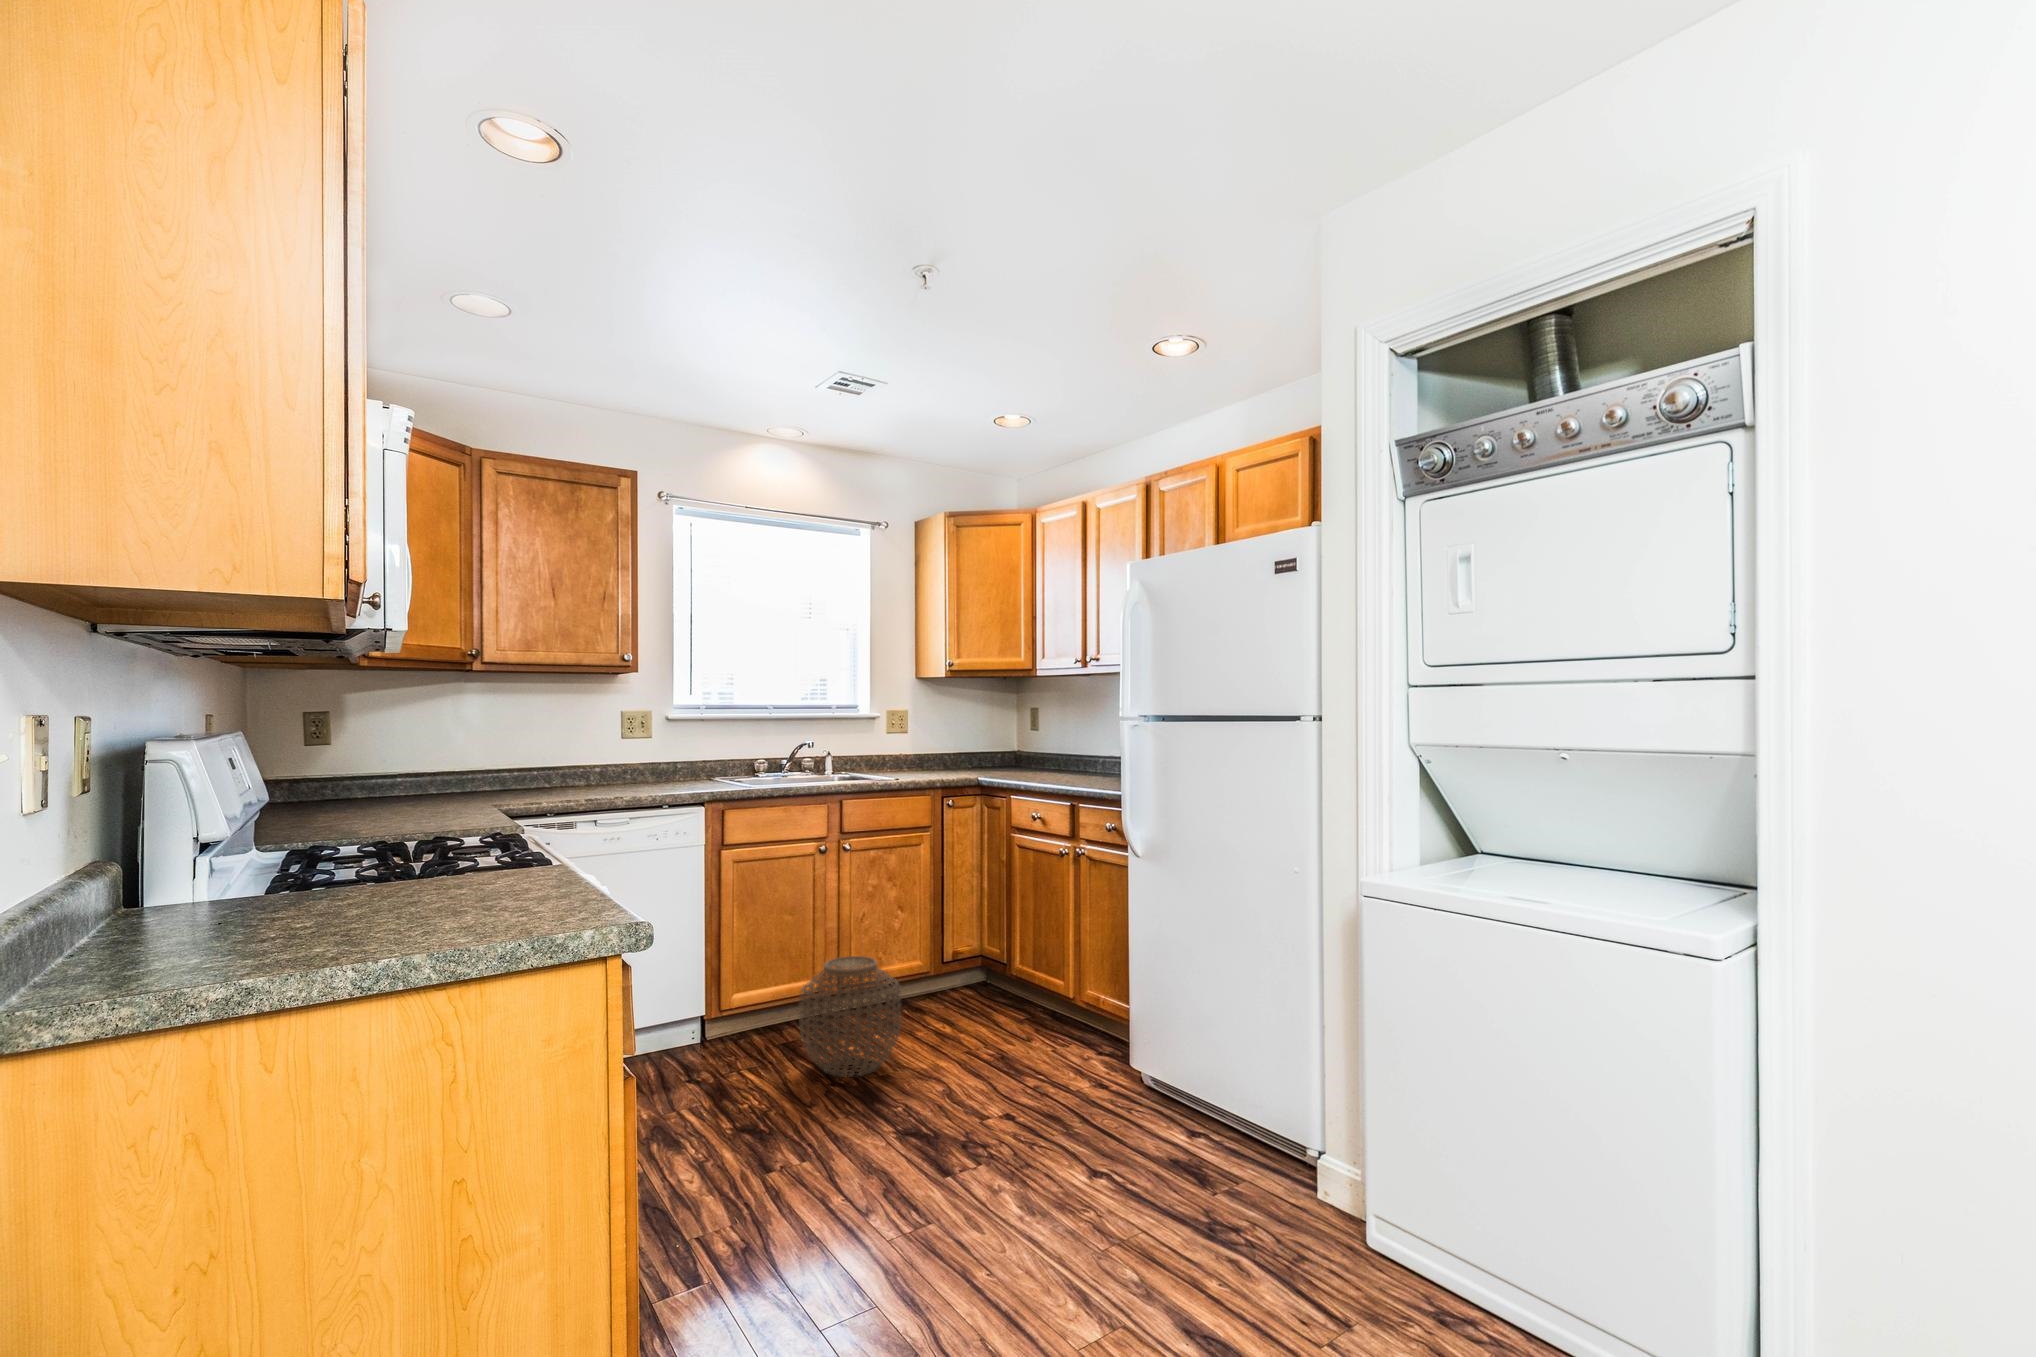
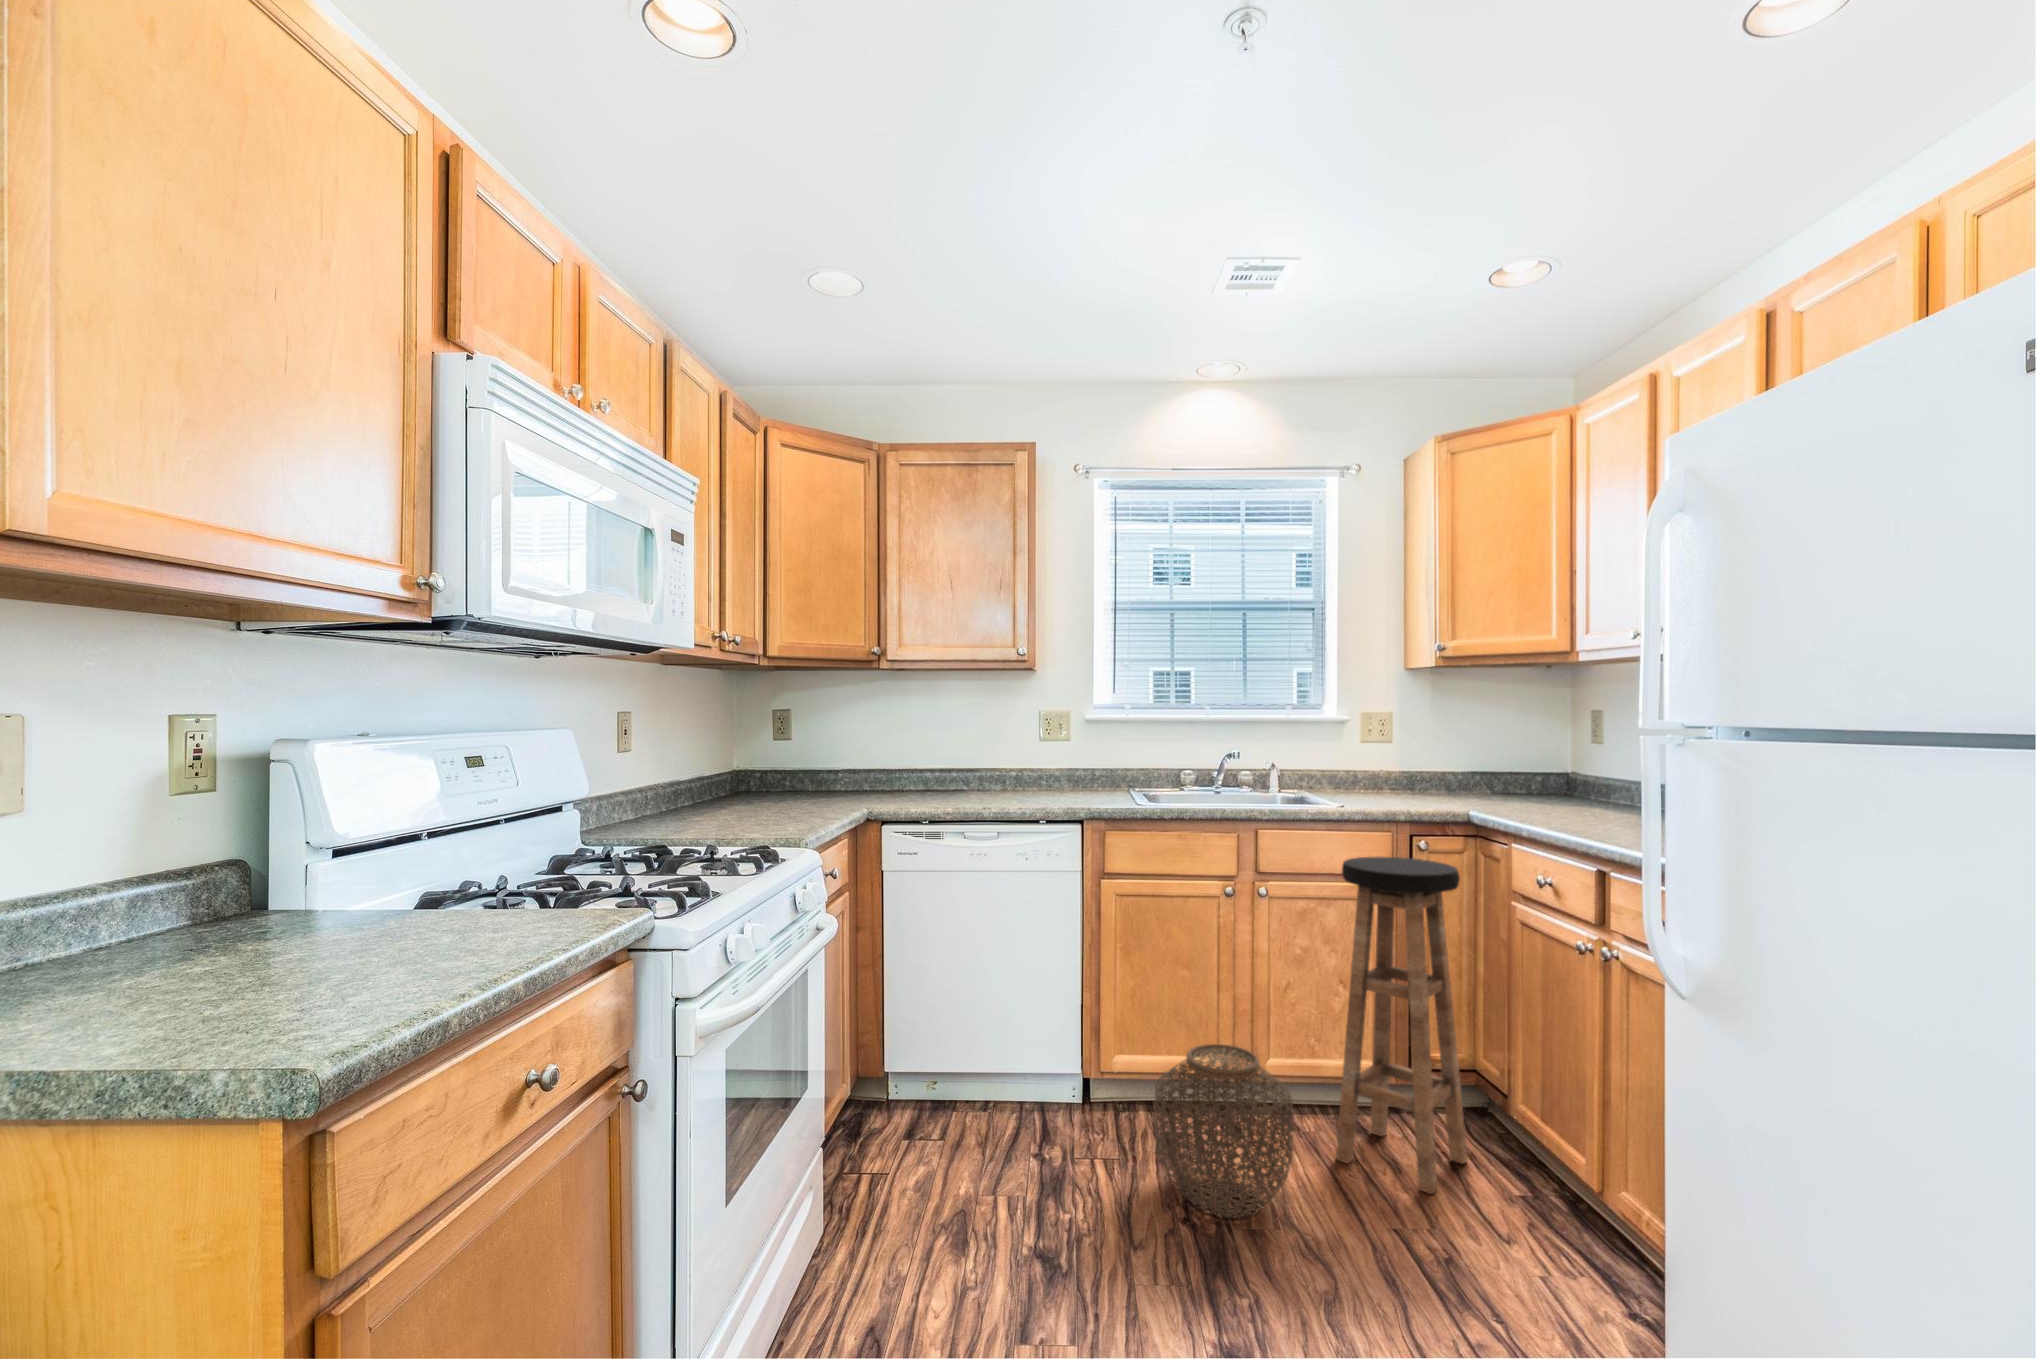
bar stool: none [909,810,987,1032] -> present [1336,857,1468,1194]

